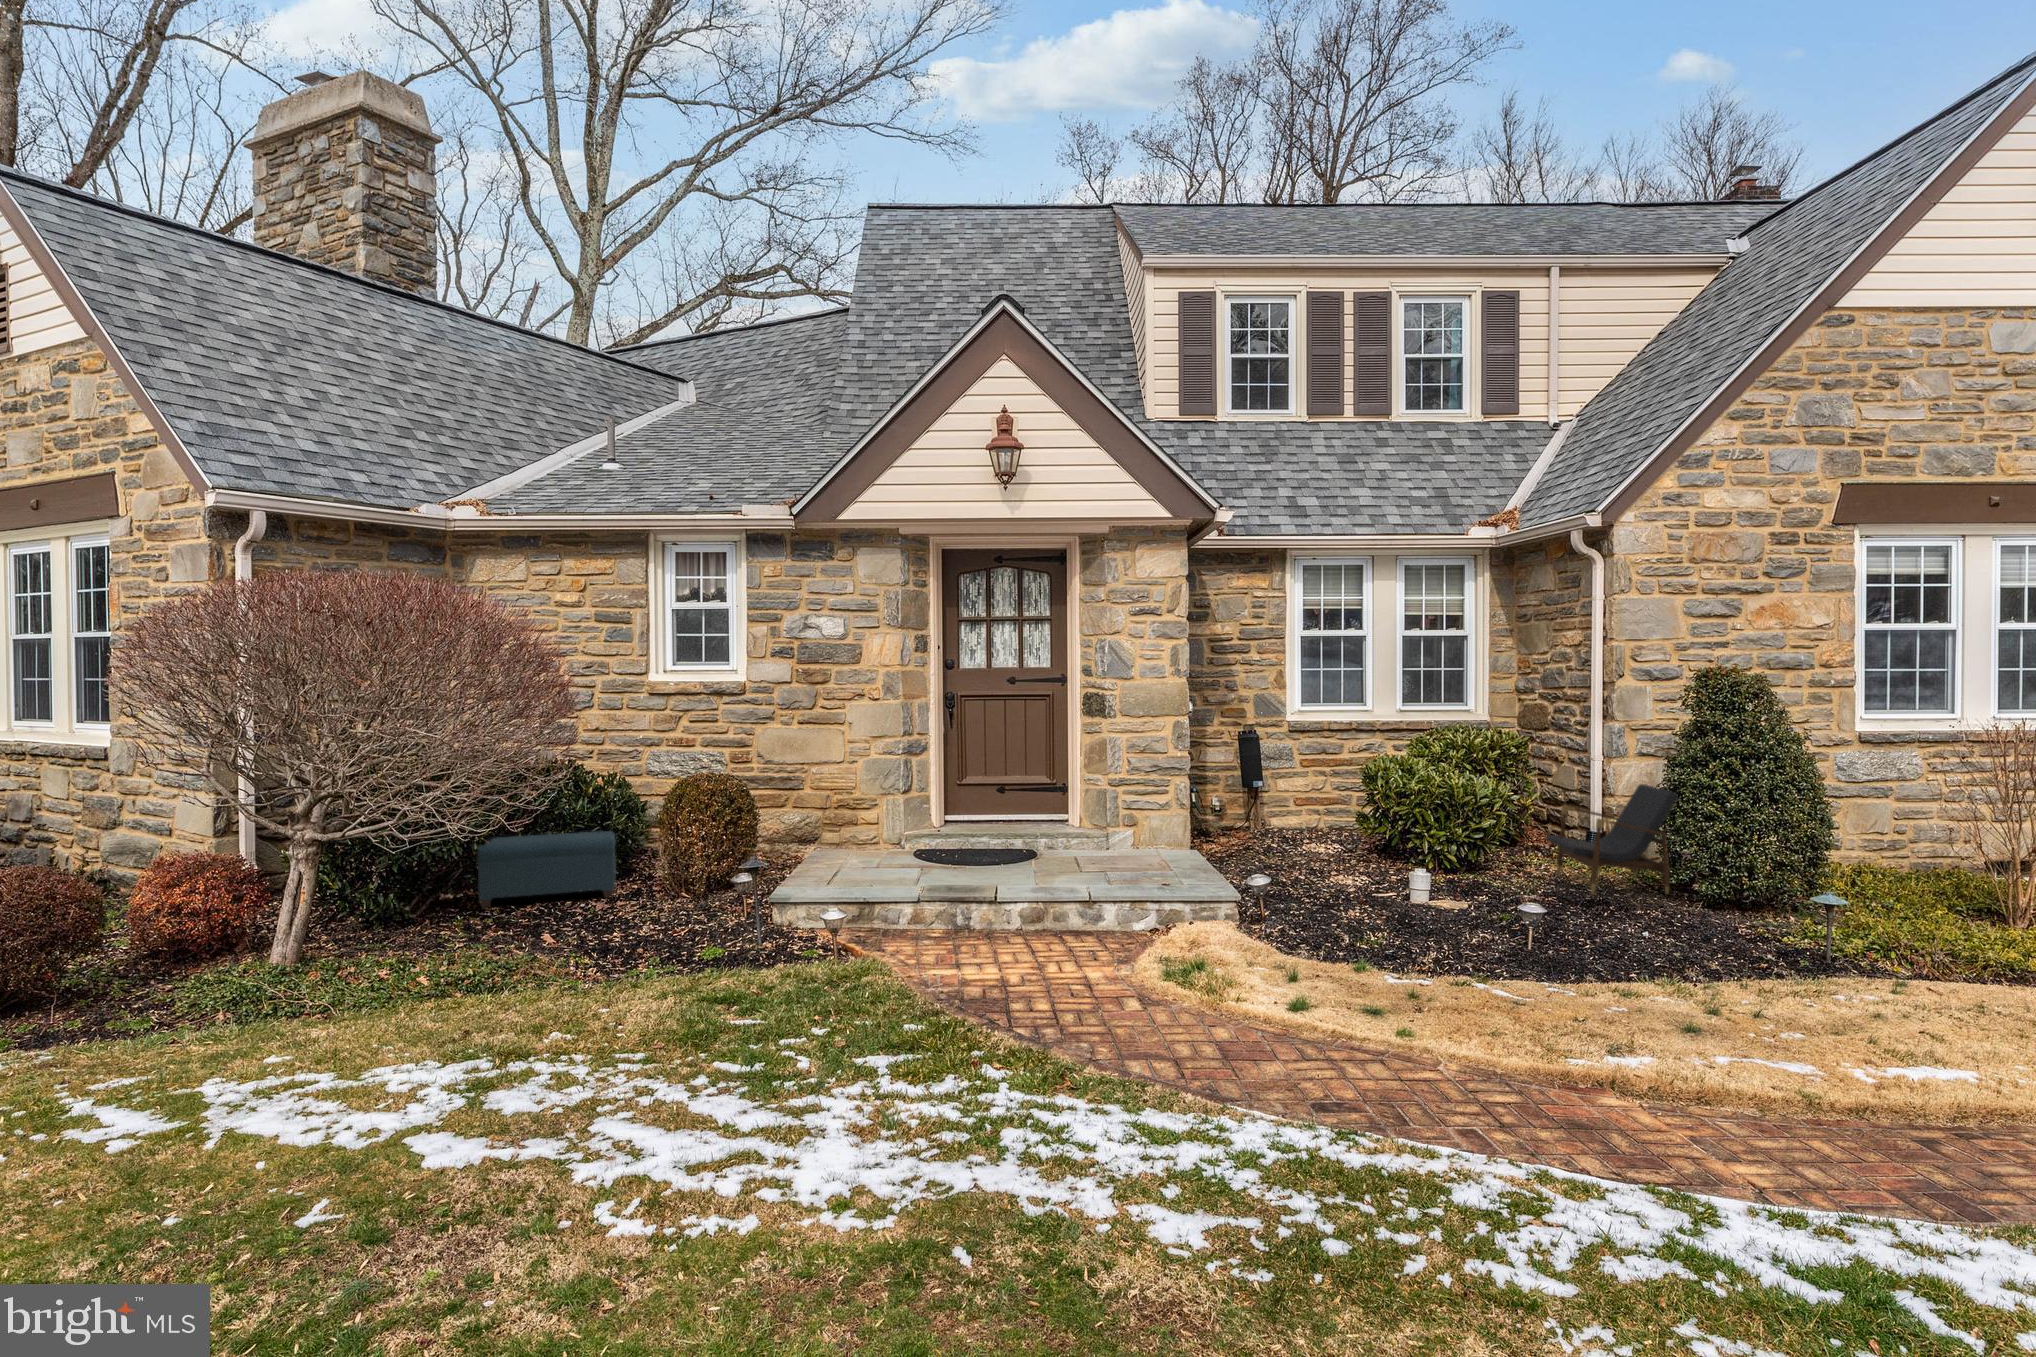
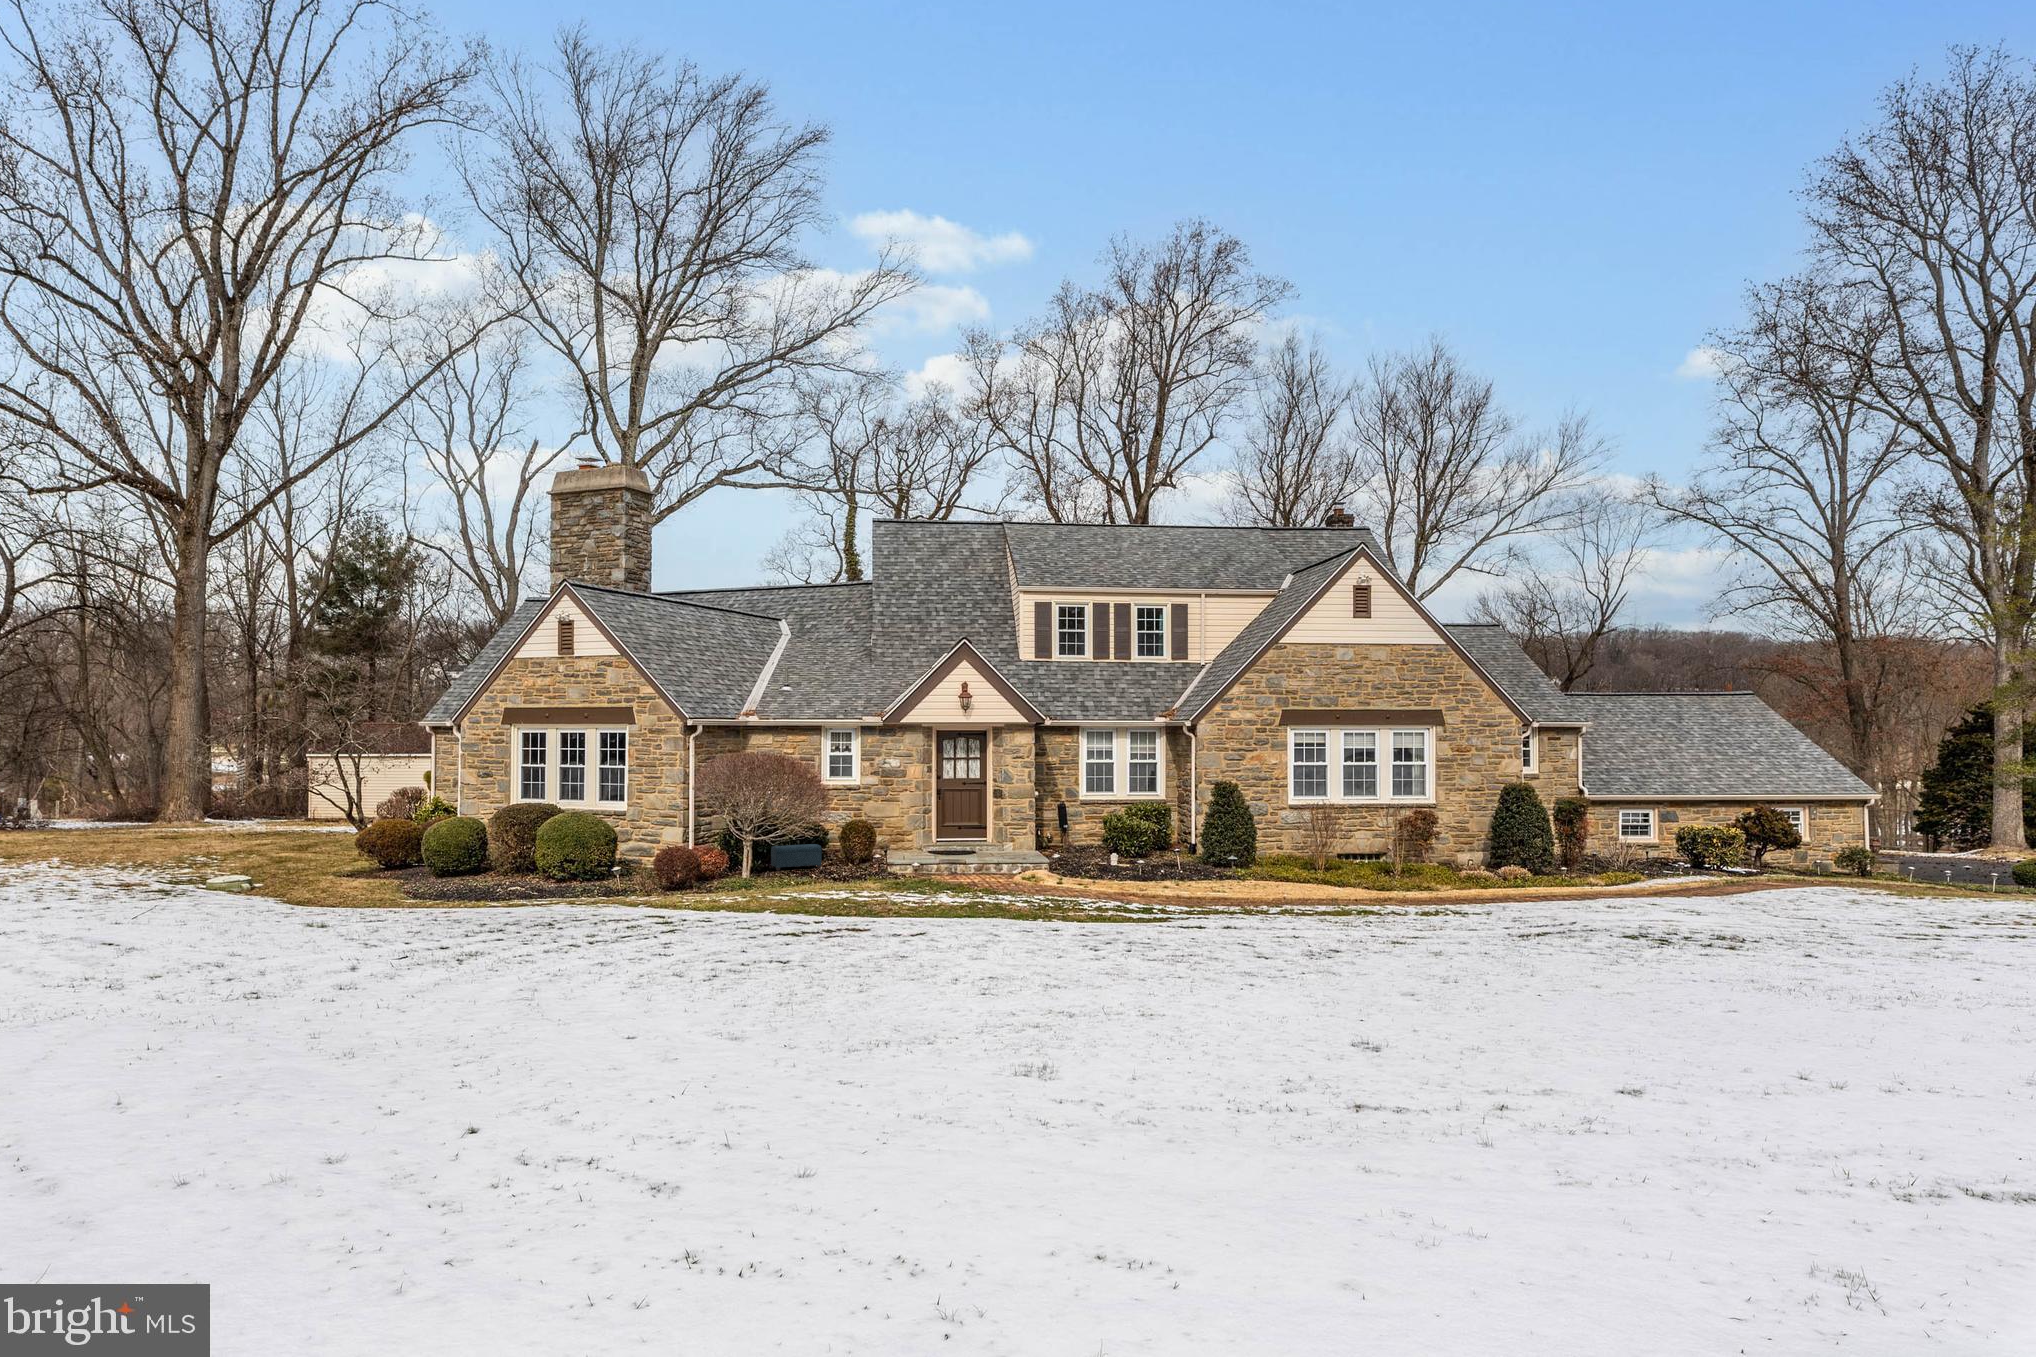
lounge chair: present [1546,784,1678,895] -> none [1171,823,1211,863]

